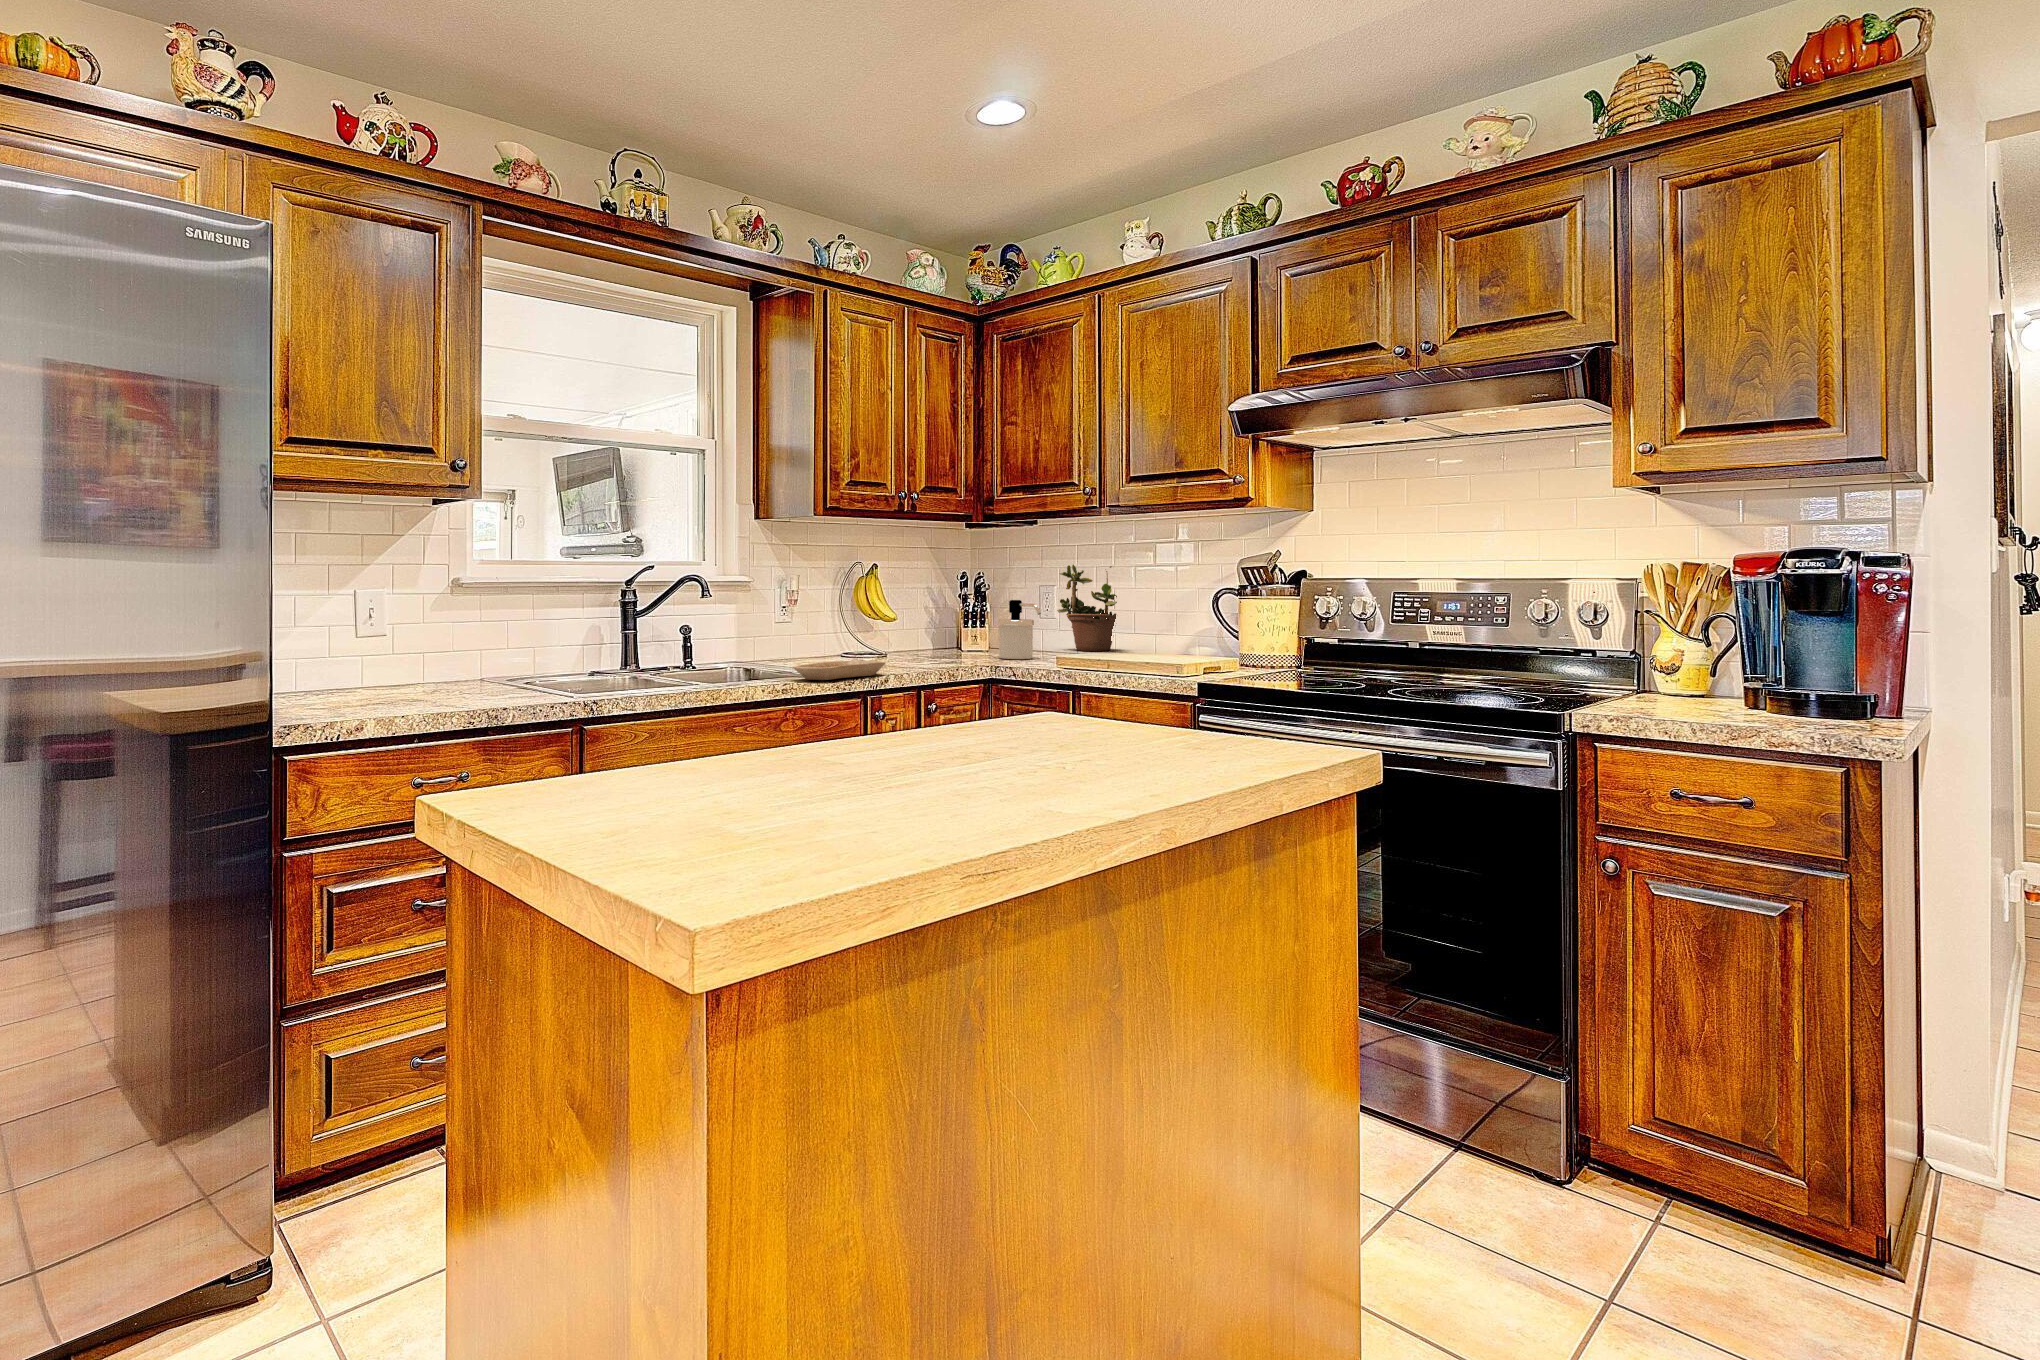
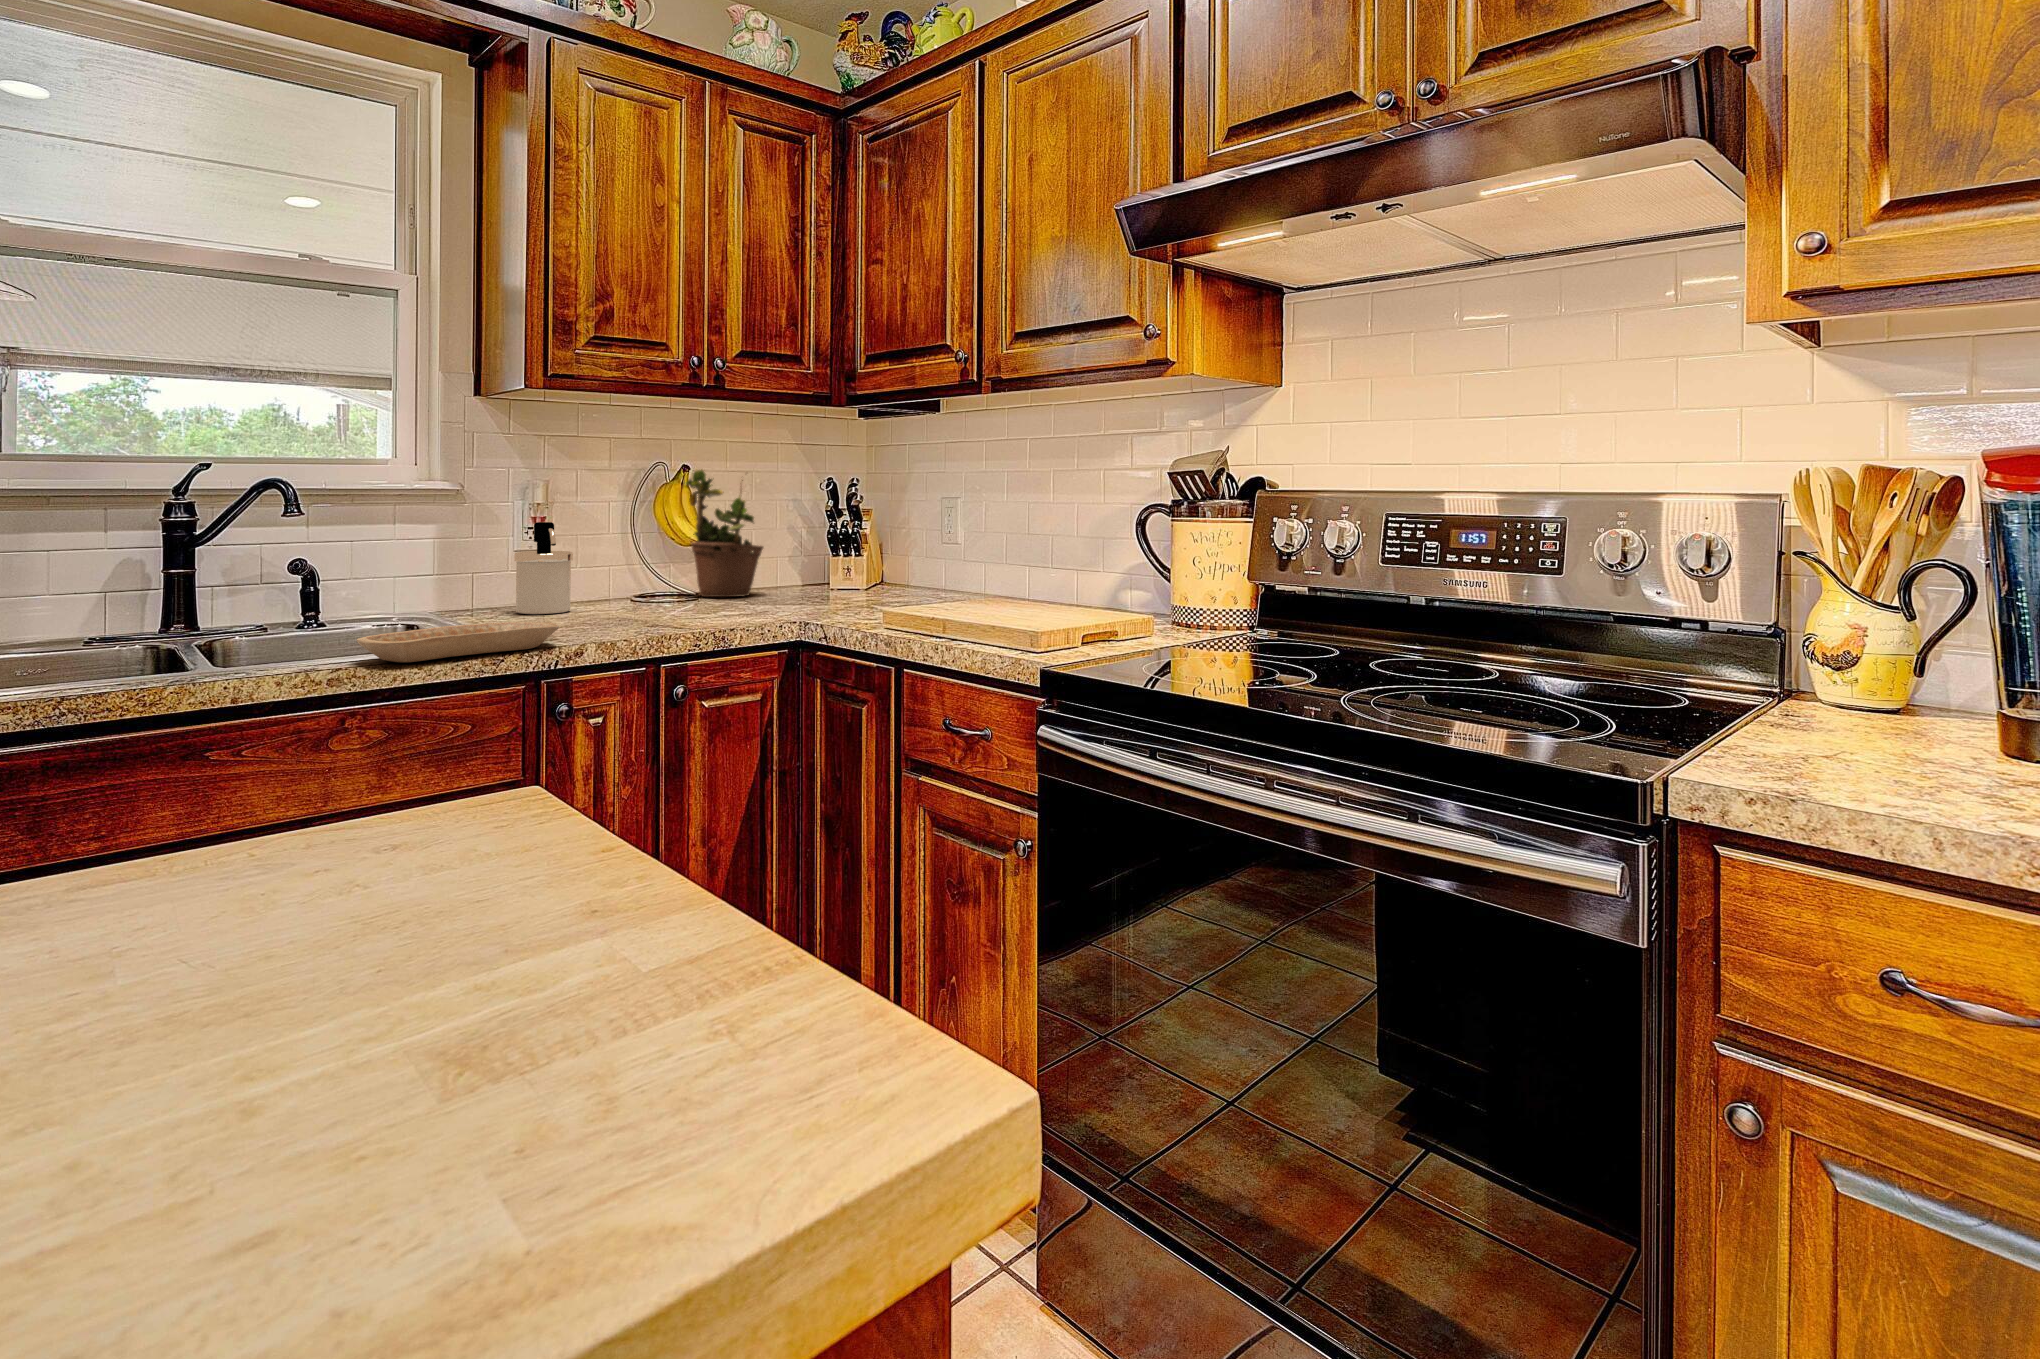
potted plant: present [1057,564,1117,651] -> present [684,469,763,597]
soap dispenser: present [998,600,1041,659] -> present [514,522,573,614]

